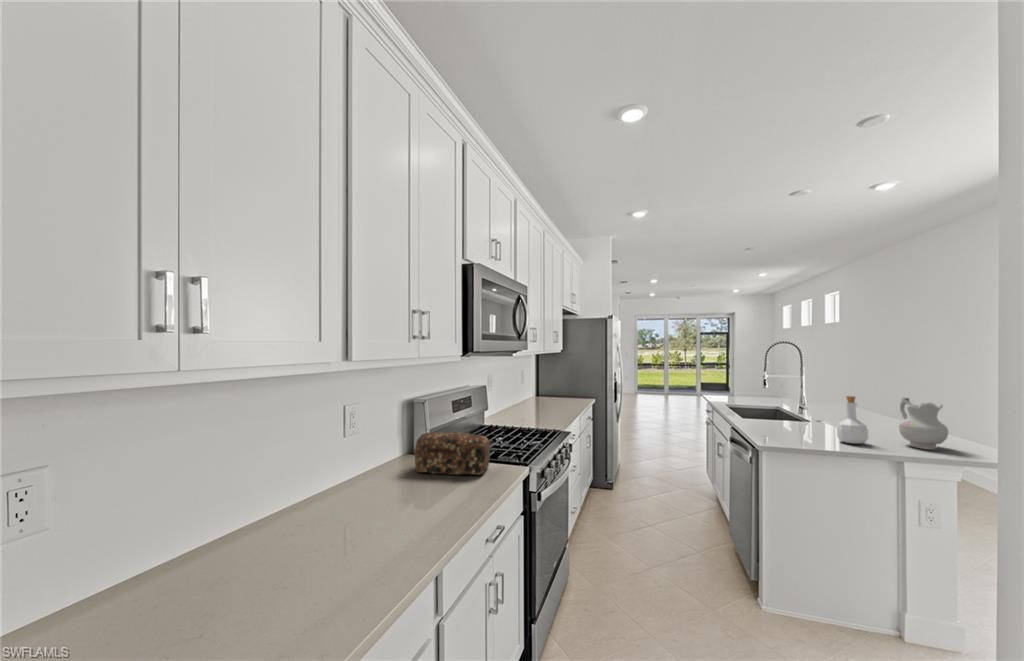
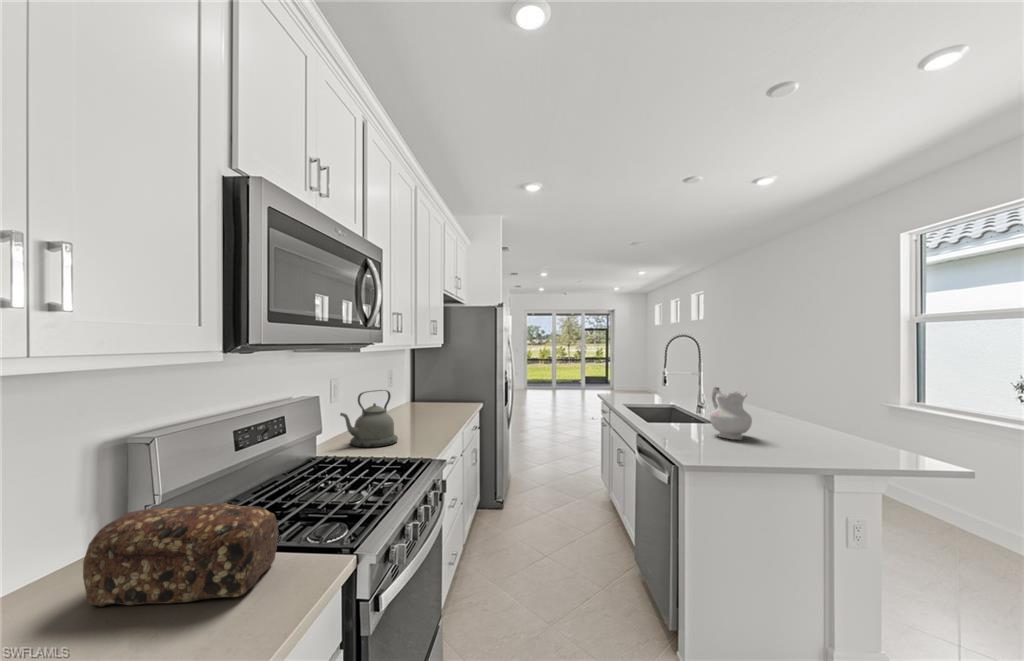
kettle: none [496,383,534,423] -> present [340,390,398,447]
bottle: present [837,396,868,444] -> none [765,395,800,453]
ceramic pitcher: present [899,398,948,450] -> present [710,387,752,440]

